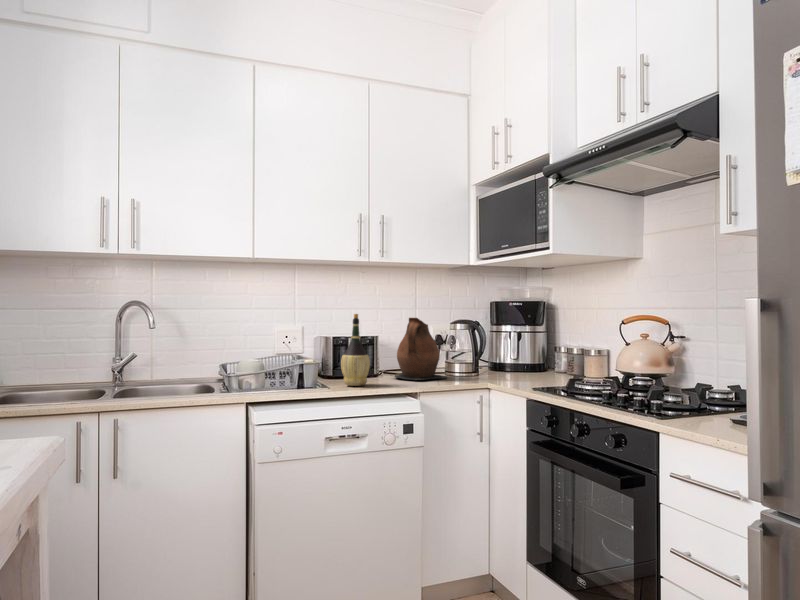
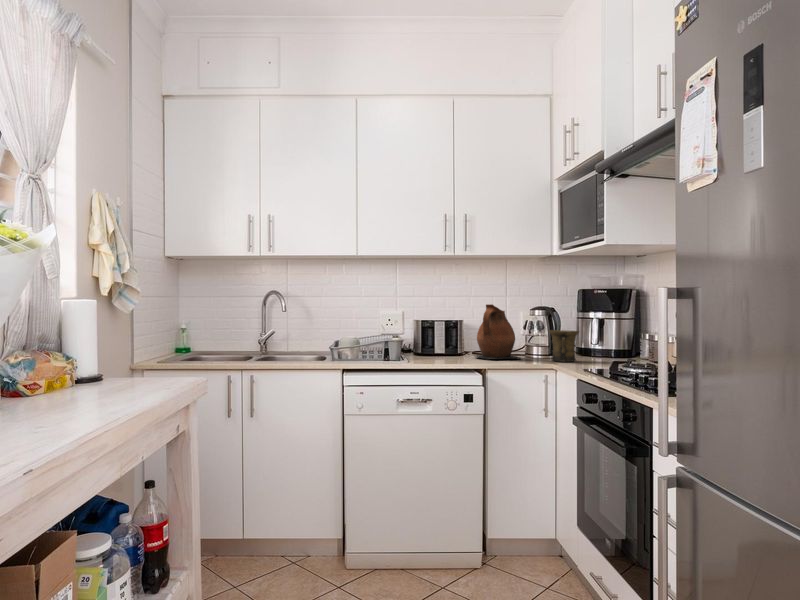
wine bottle: present [341,314,370,386] -> none [422,300,446,361]
mug: none [477,345,510,380] -> present [549,330,579,362]

